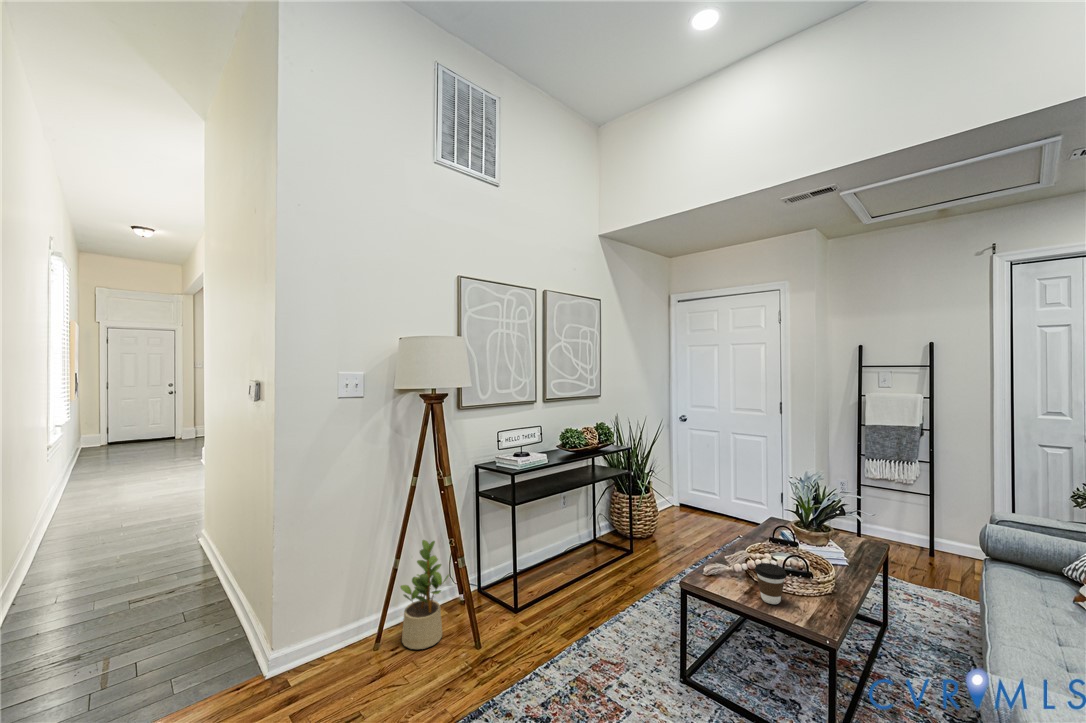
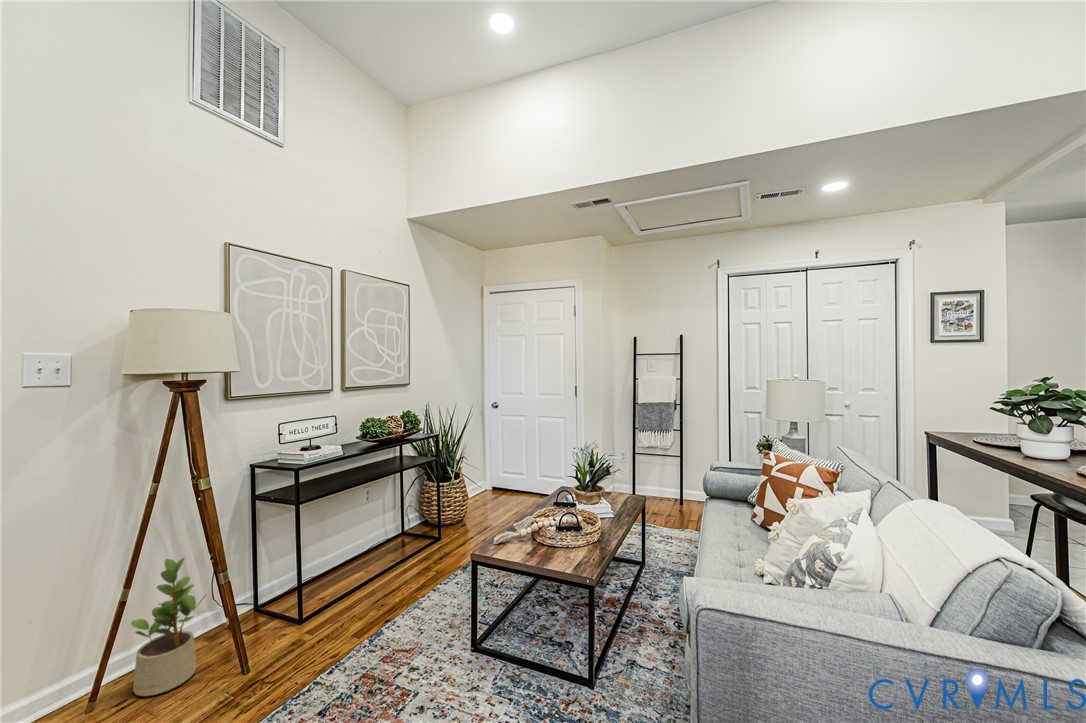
coffee cup: present [755,563,787,604] -> none [535,523,560,559]

